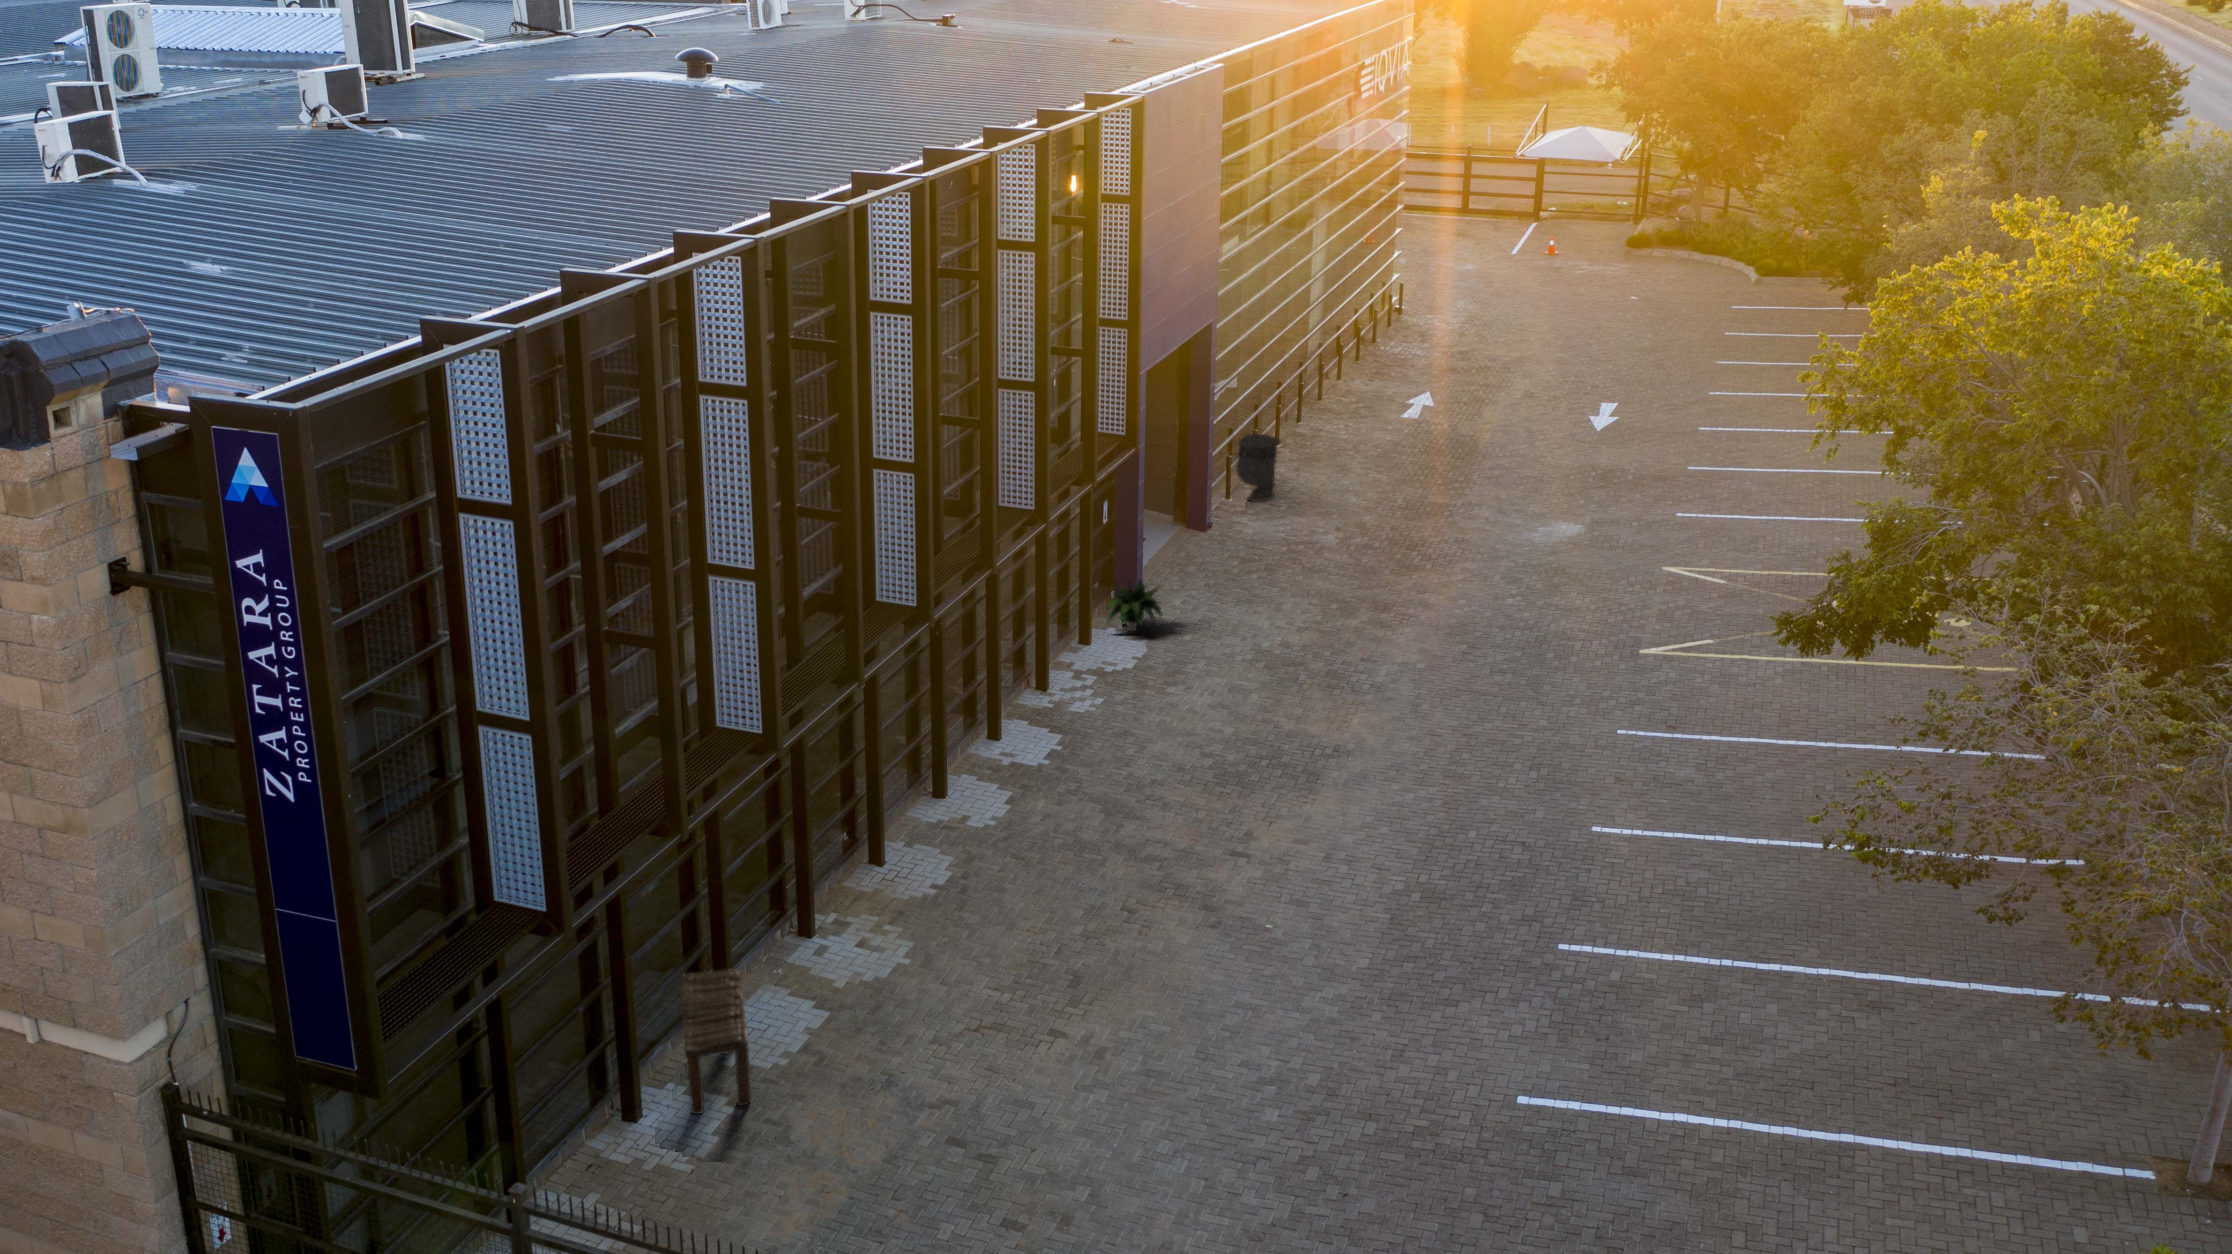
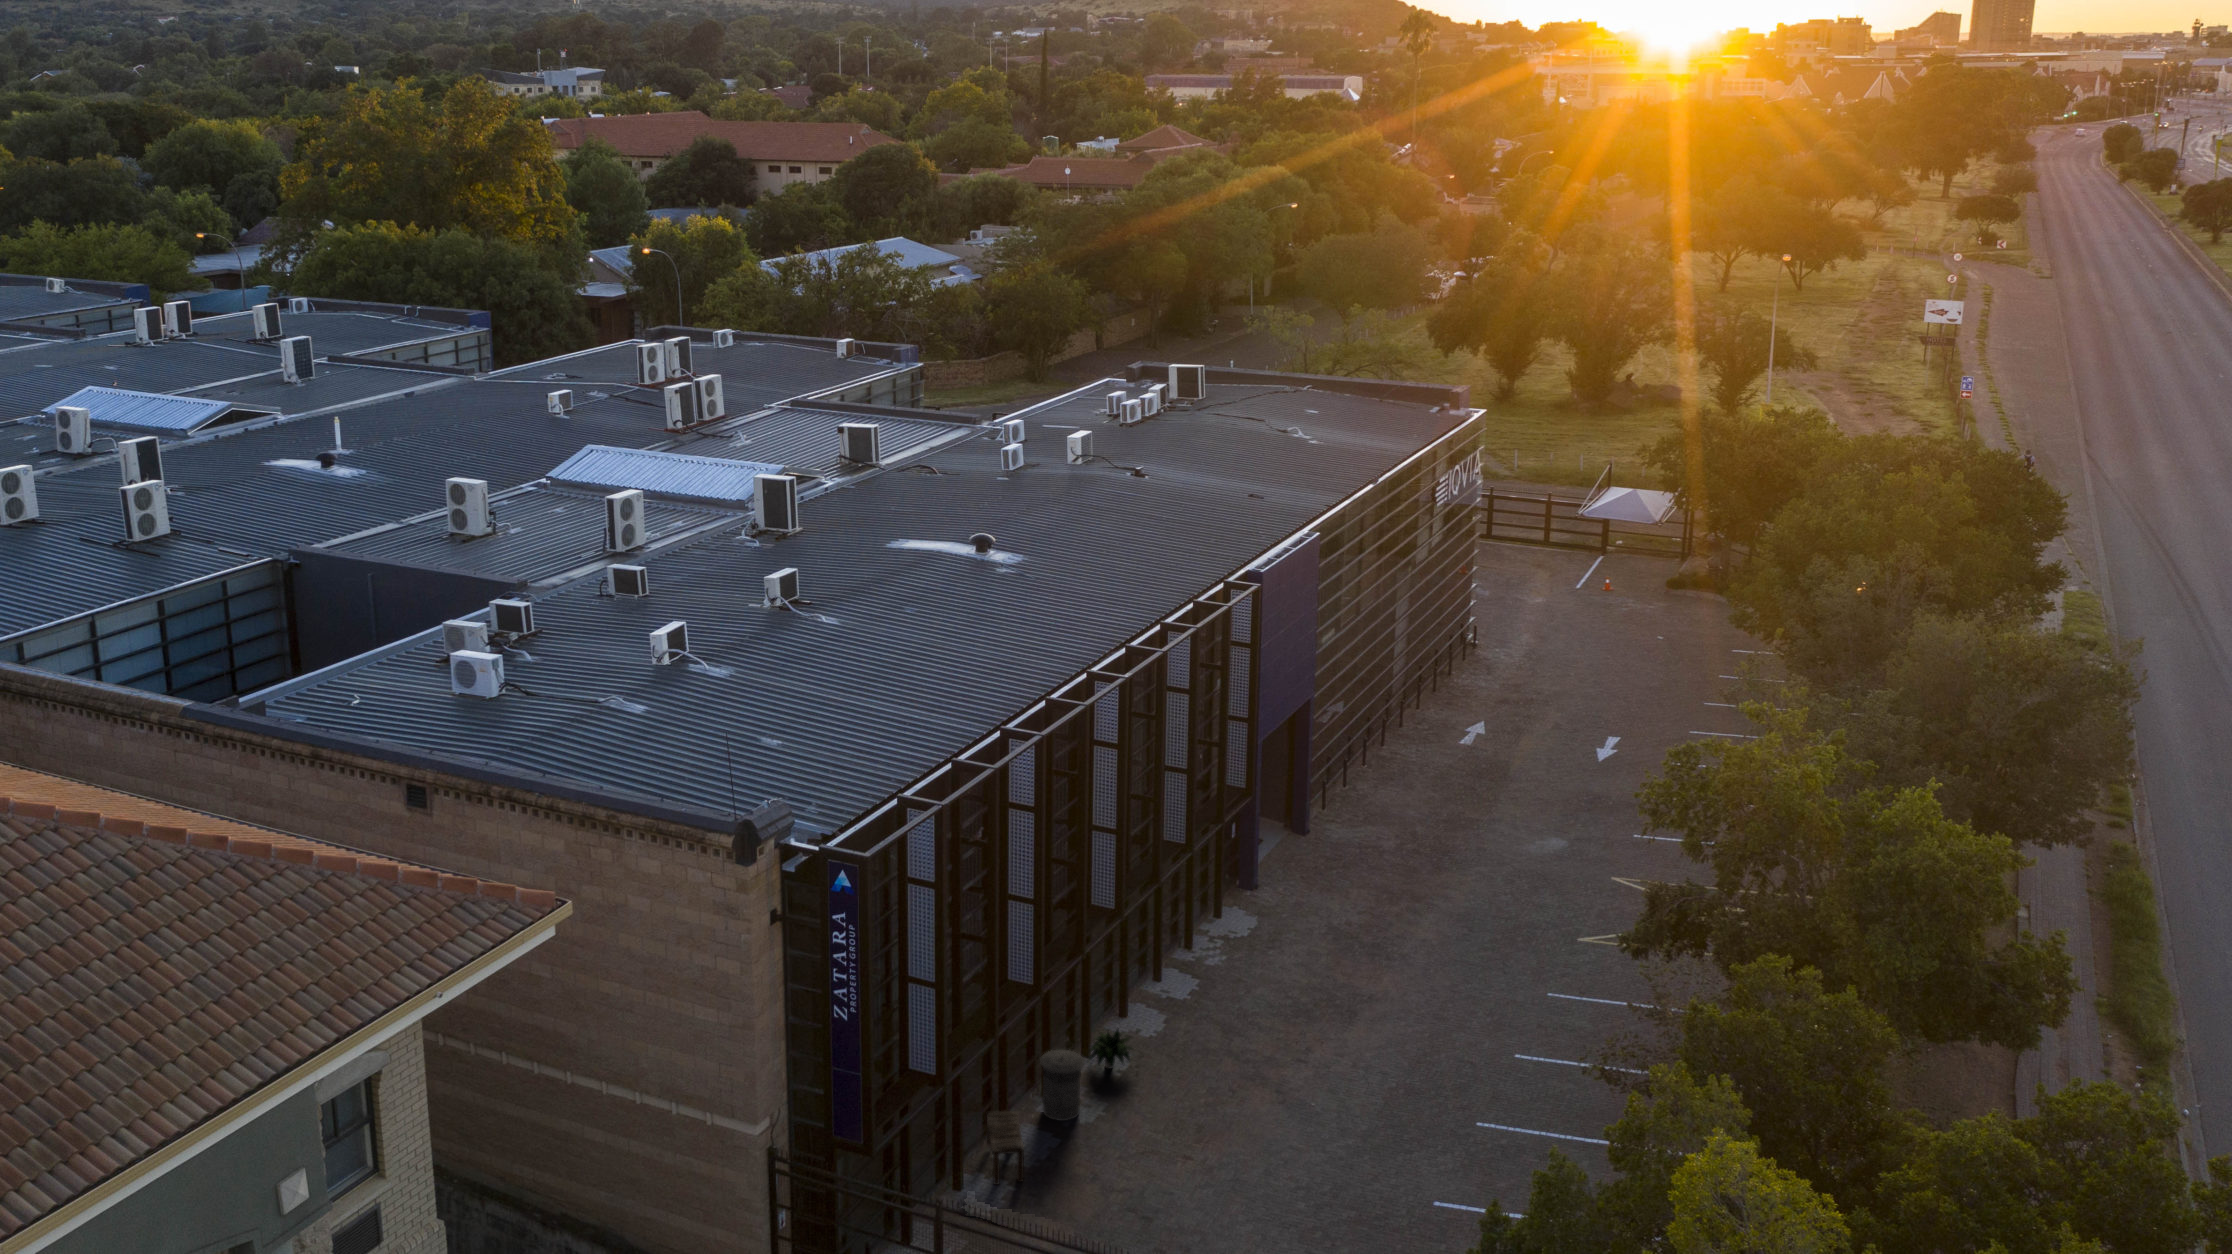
trash can: present [1237,434,1280,502] -> present [1040,1049,1084,1121]
potted plant: present [1105,580,1162,631] -> present [1089,1029,1132,1069]

